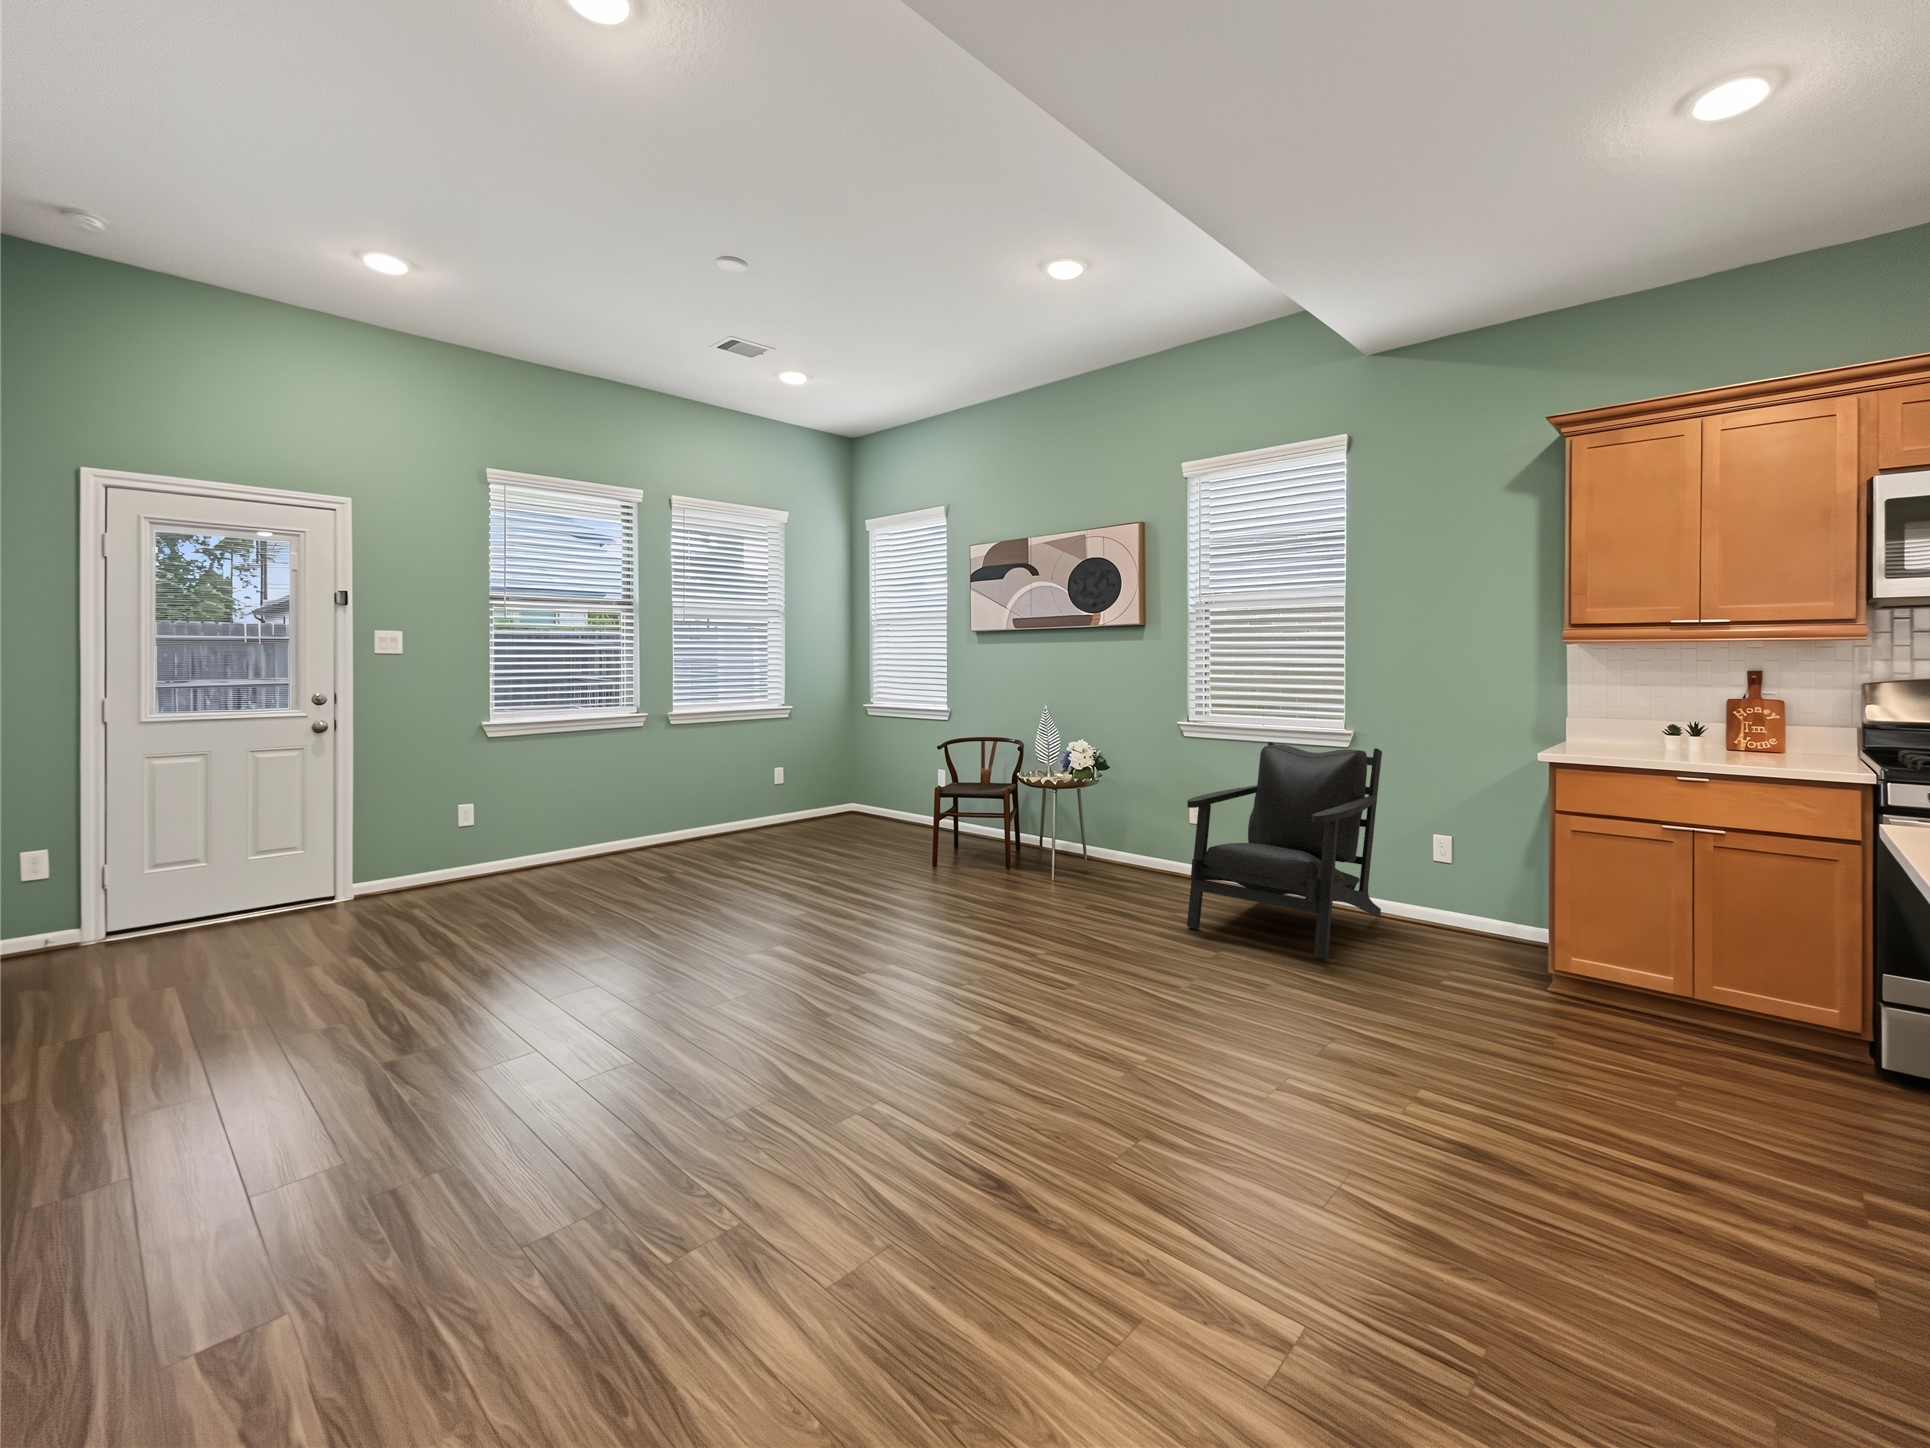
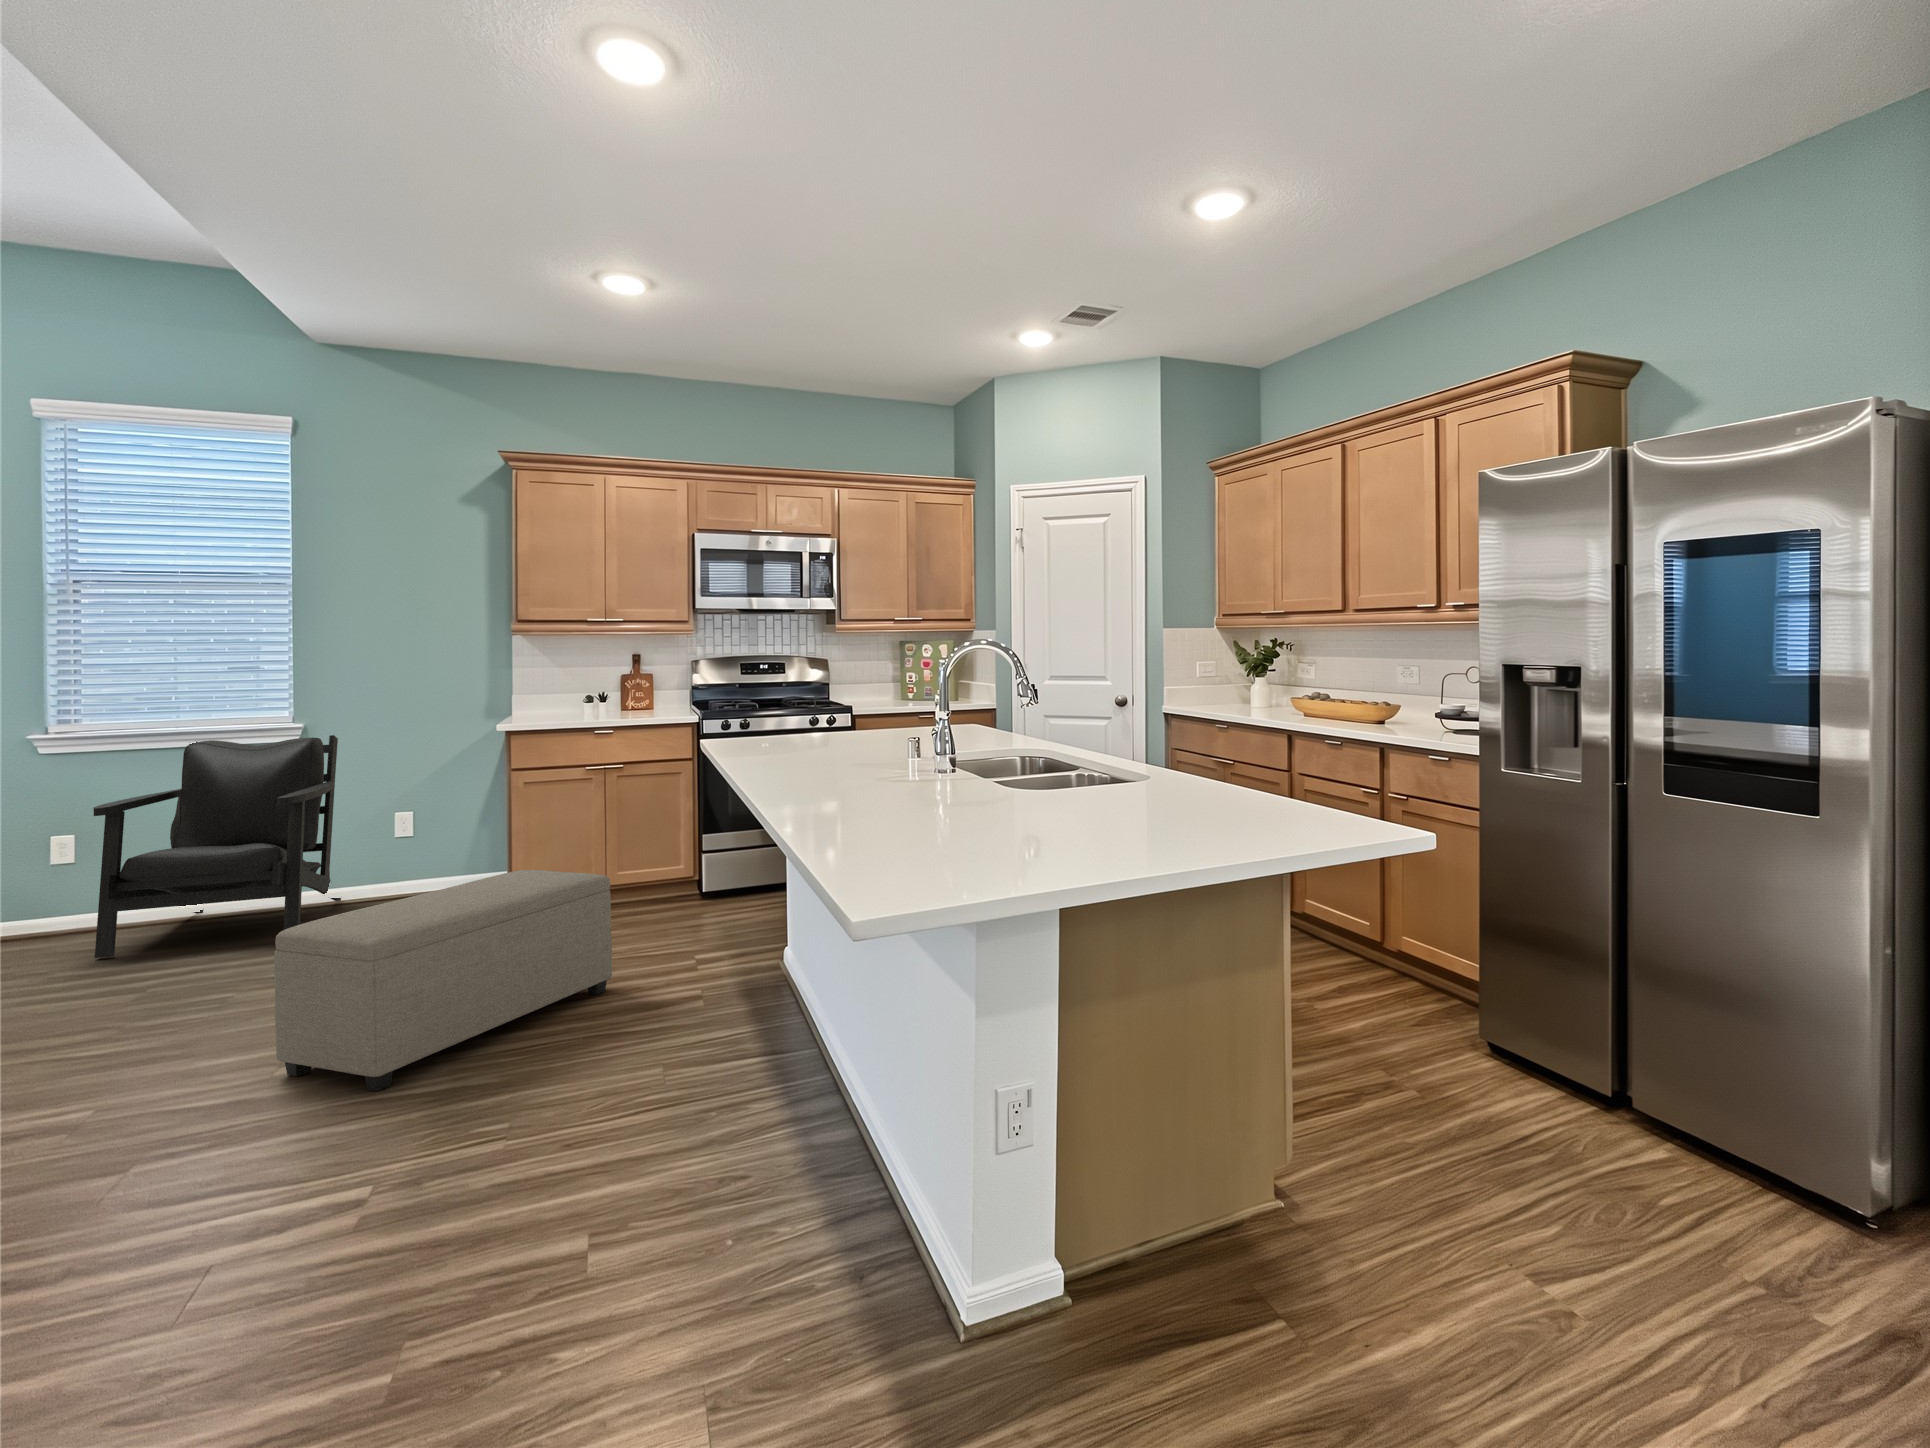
ottoman: none [1229,993,1676,1280] -> present [274,870,612,1091]

